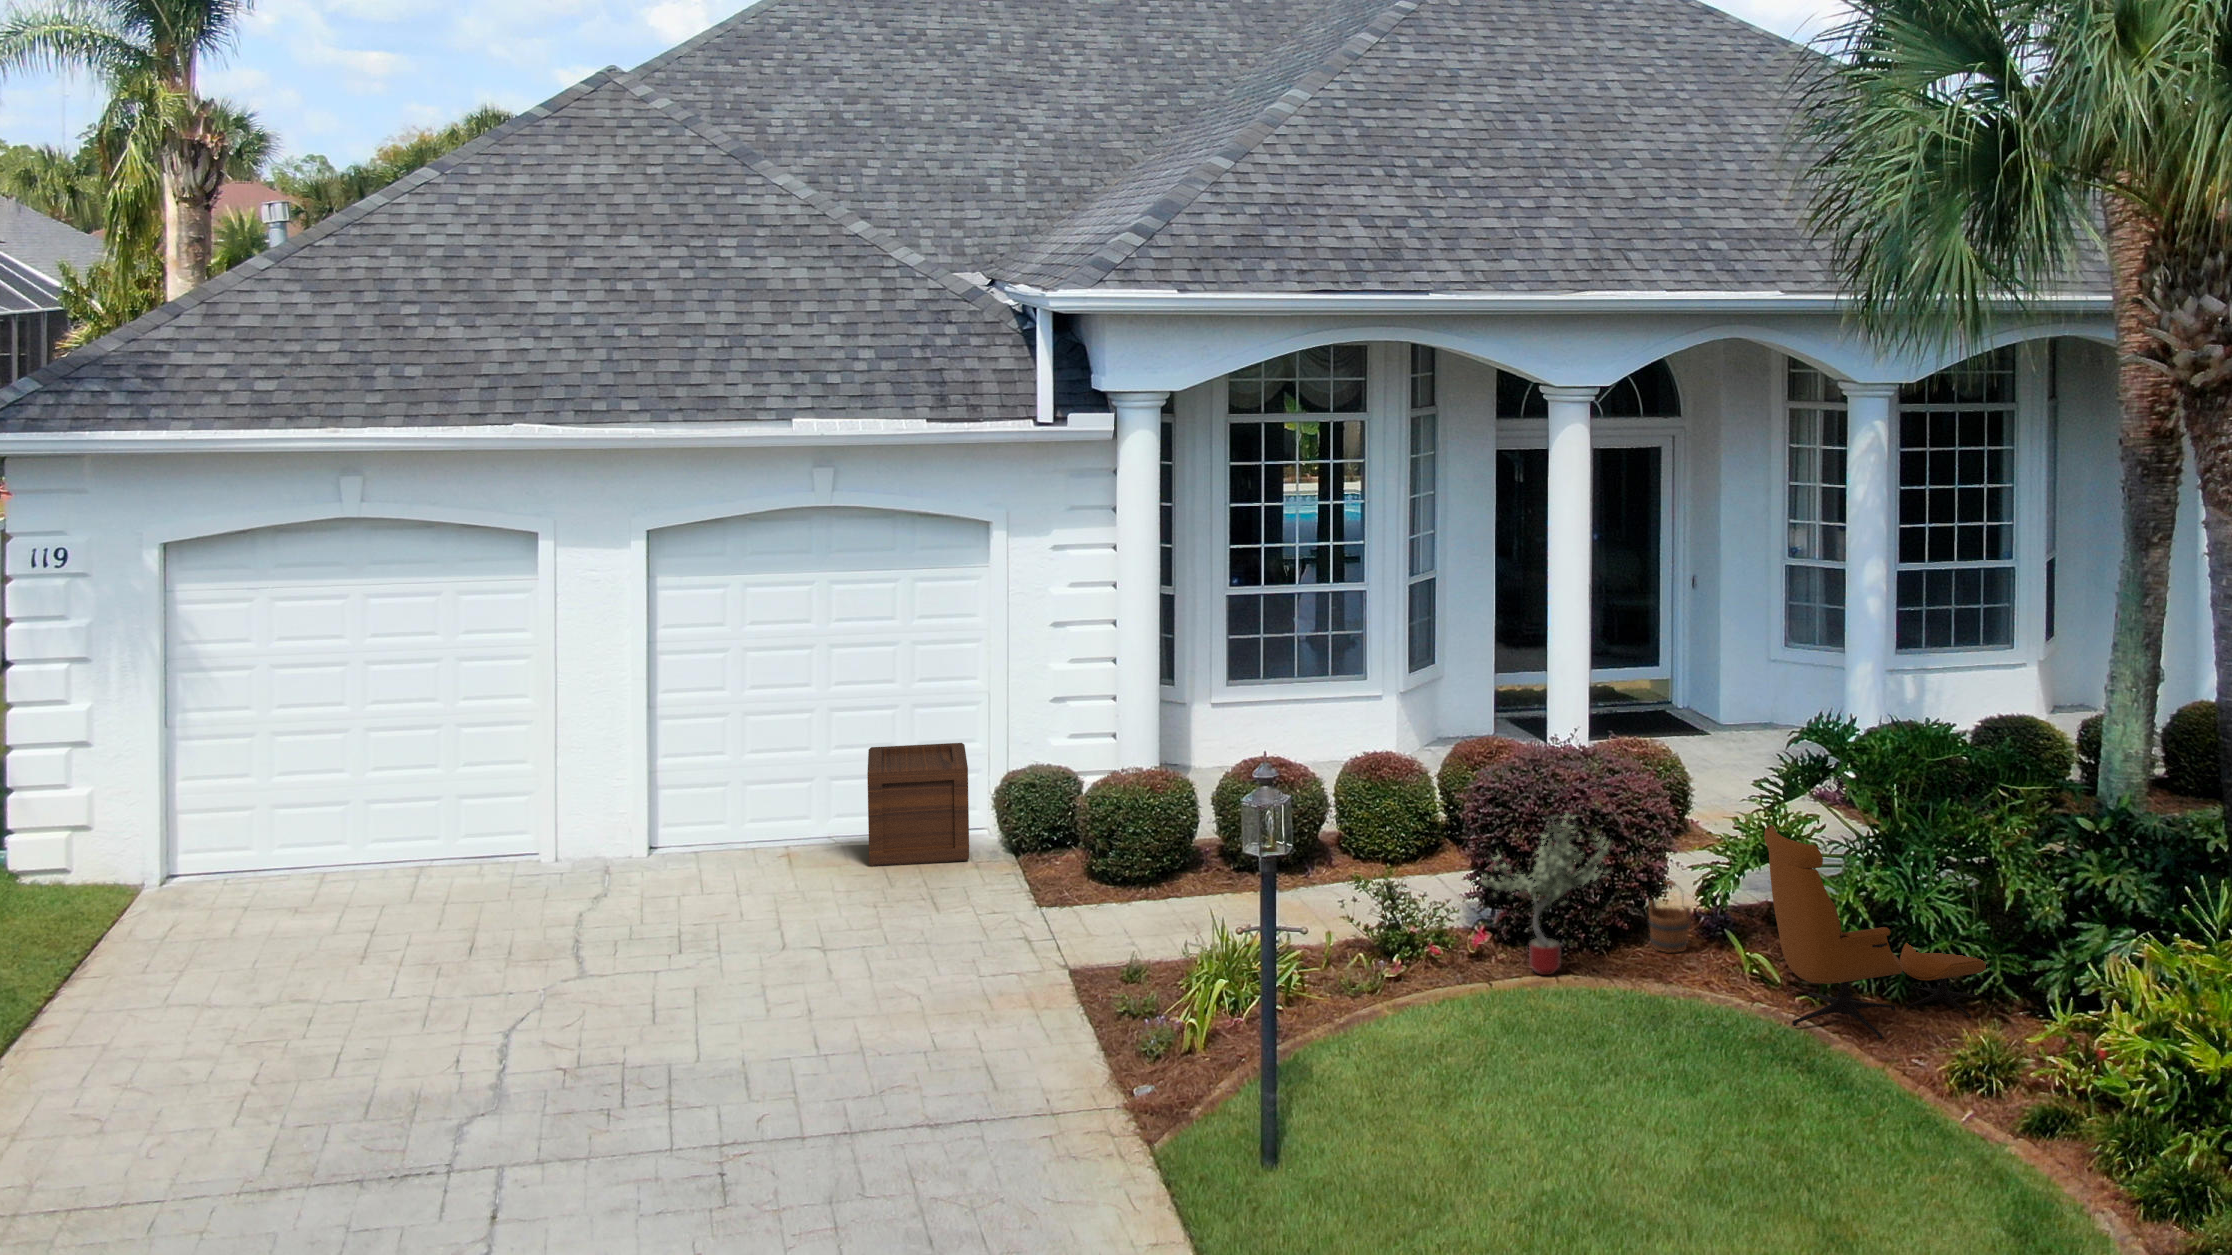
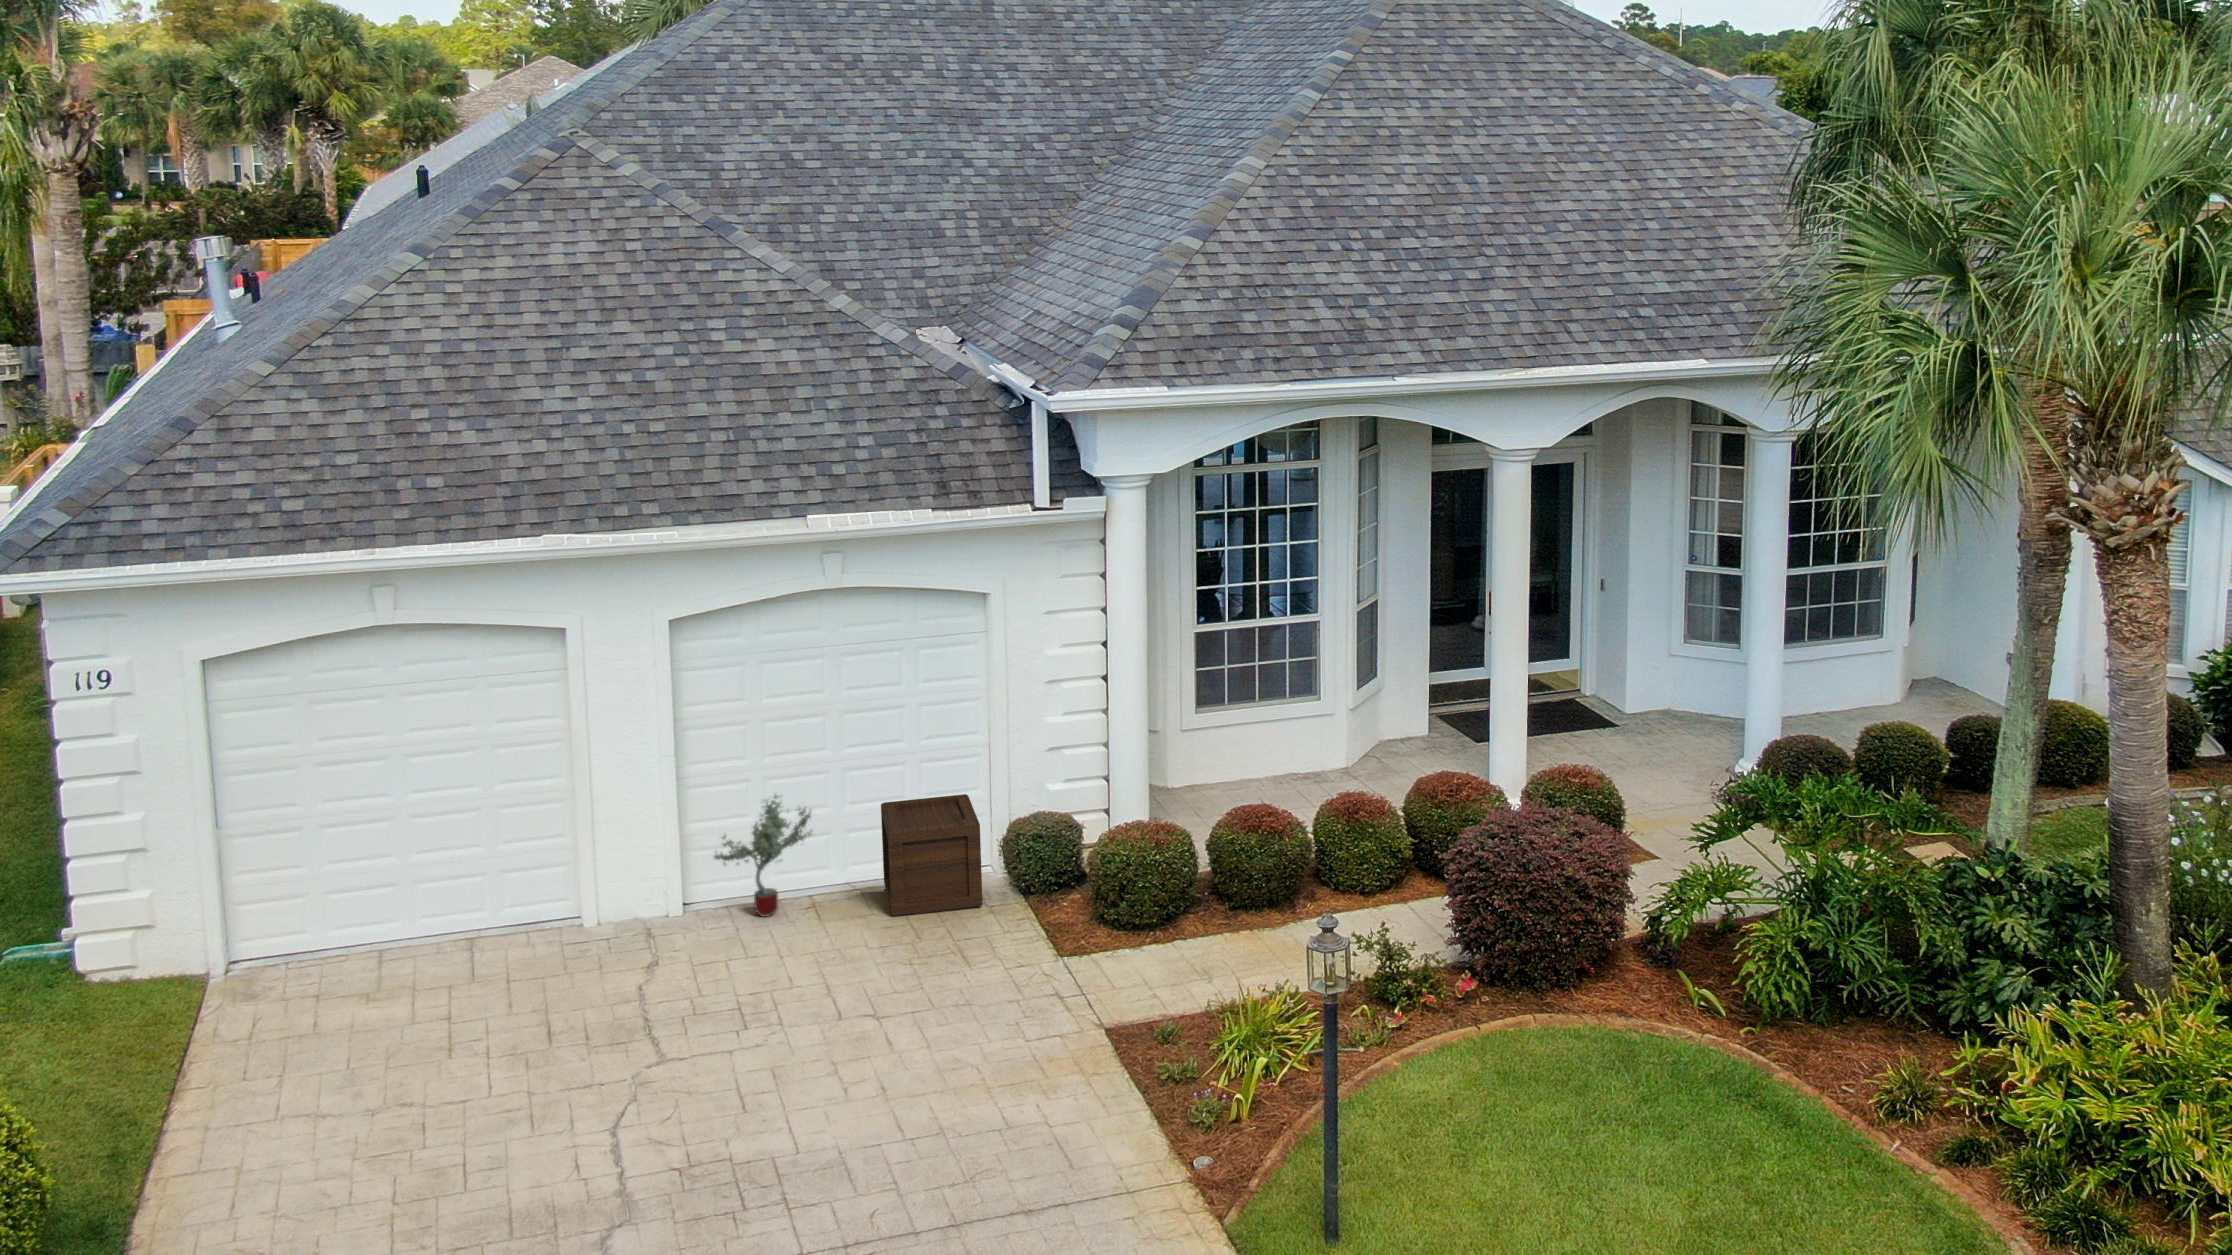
potted tree: present [1482,813,1610,975] -> present [714,795,811,917]
lounge chair: present [1765,825,1986,1040] -> none [1722,899,1906,1080]
wooden bucket: present [1648,881,1690,953] -> none [1611,930,1649,993]

